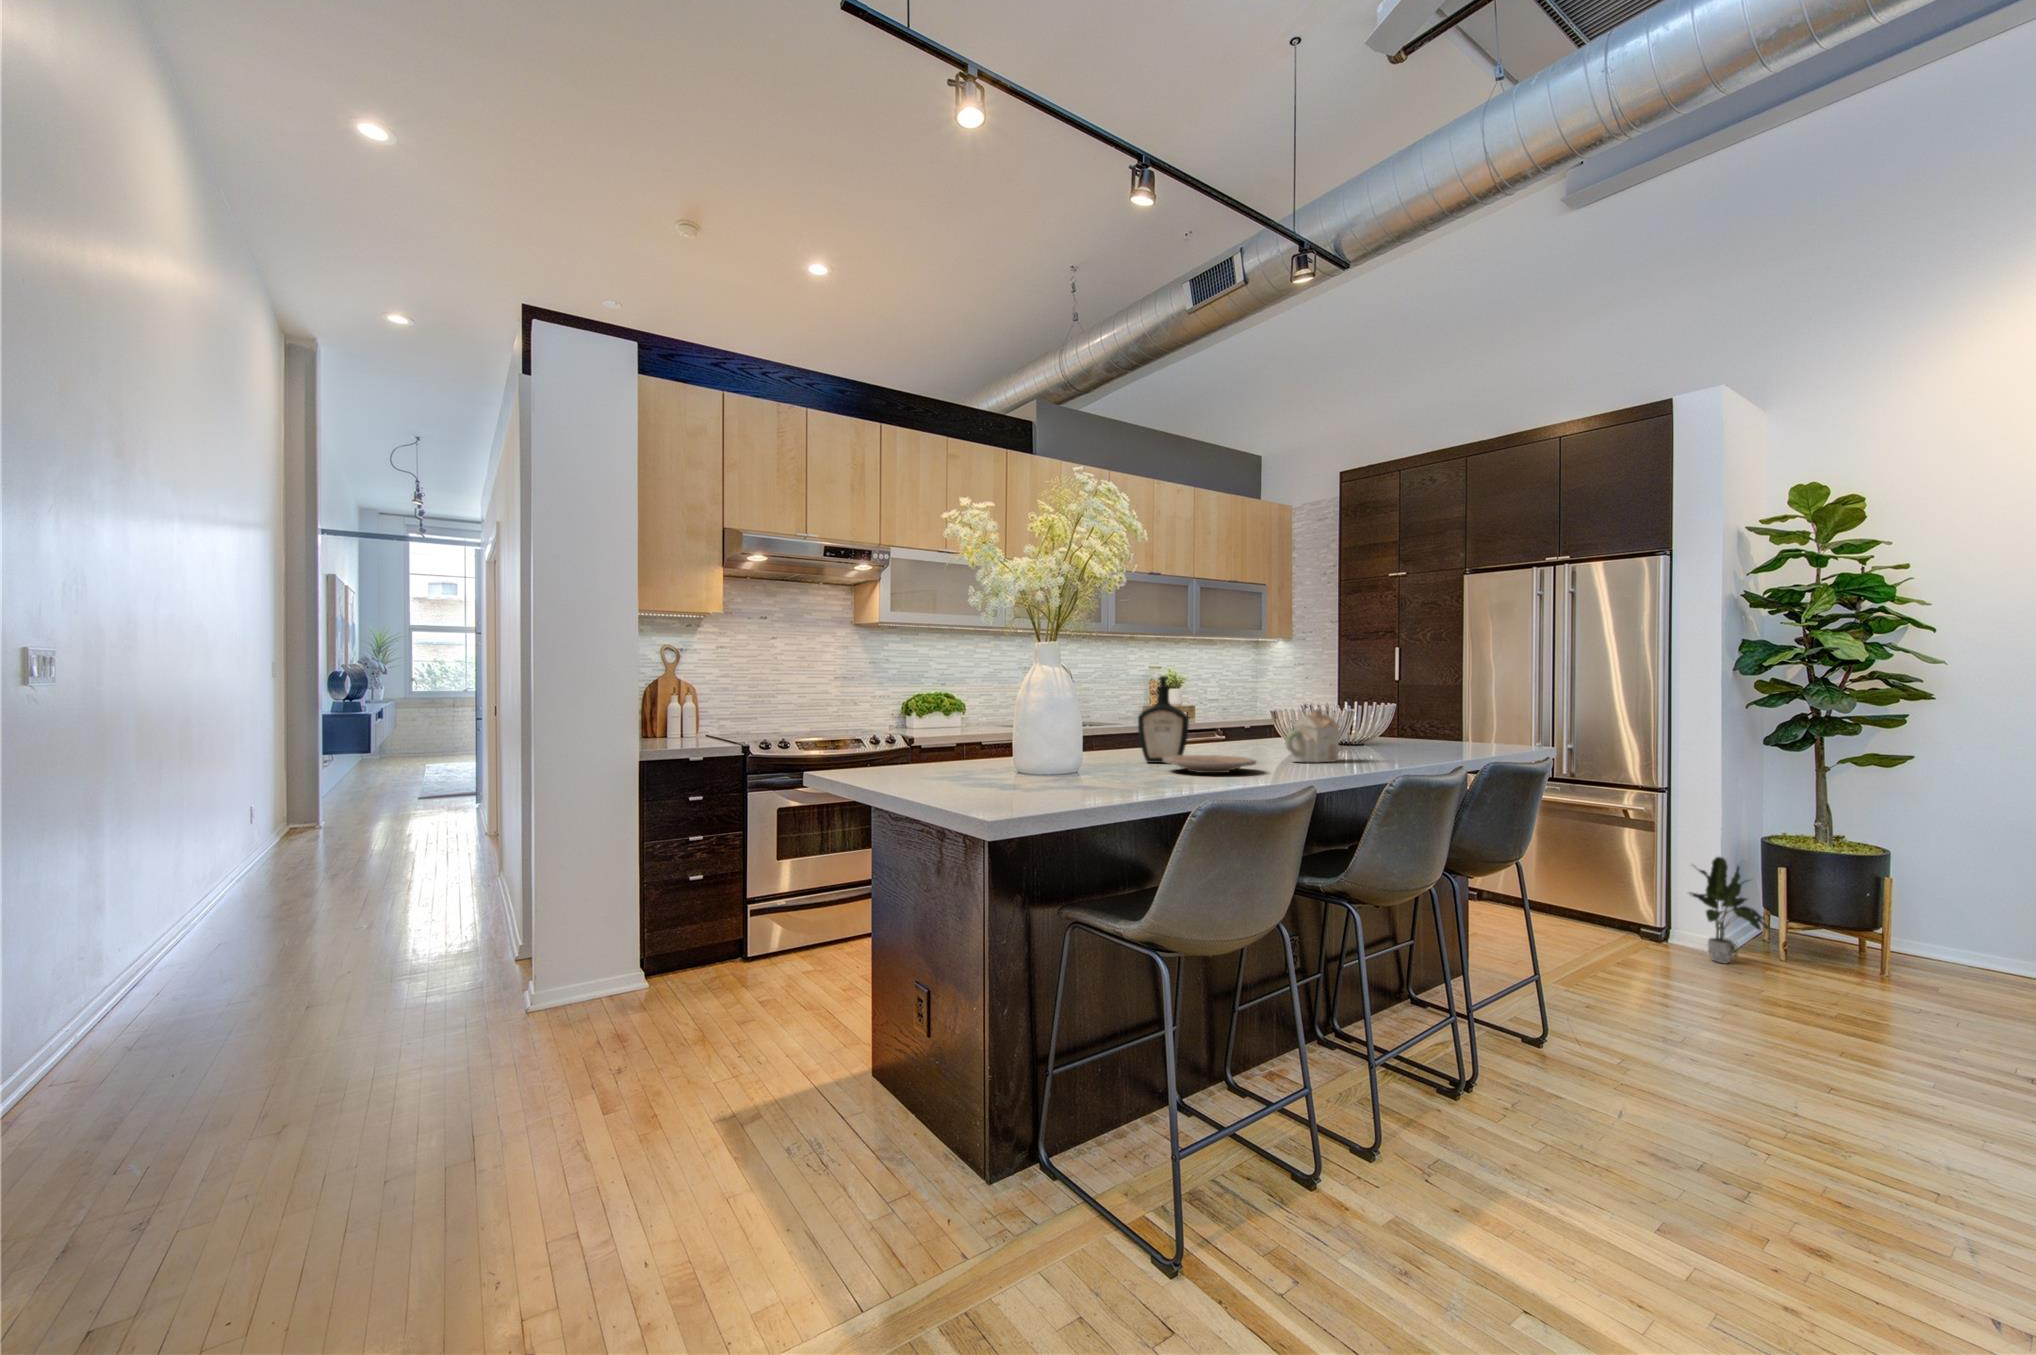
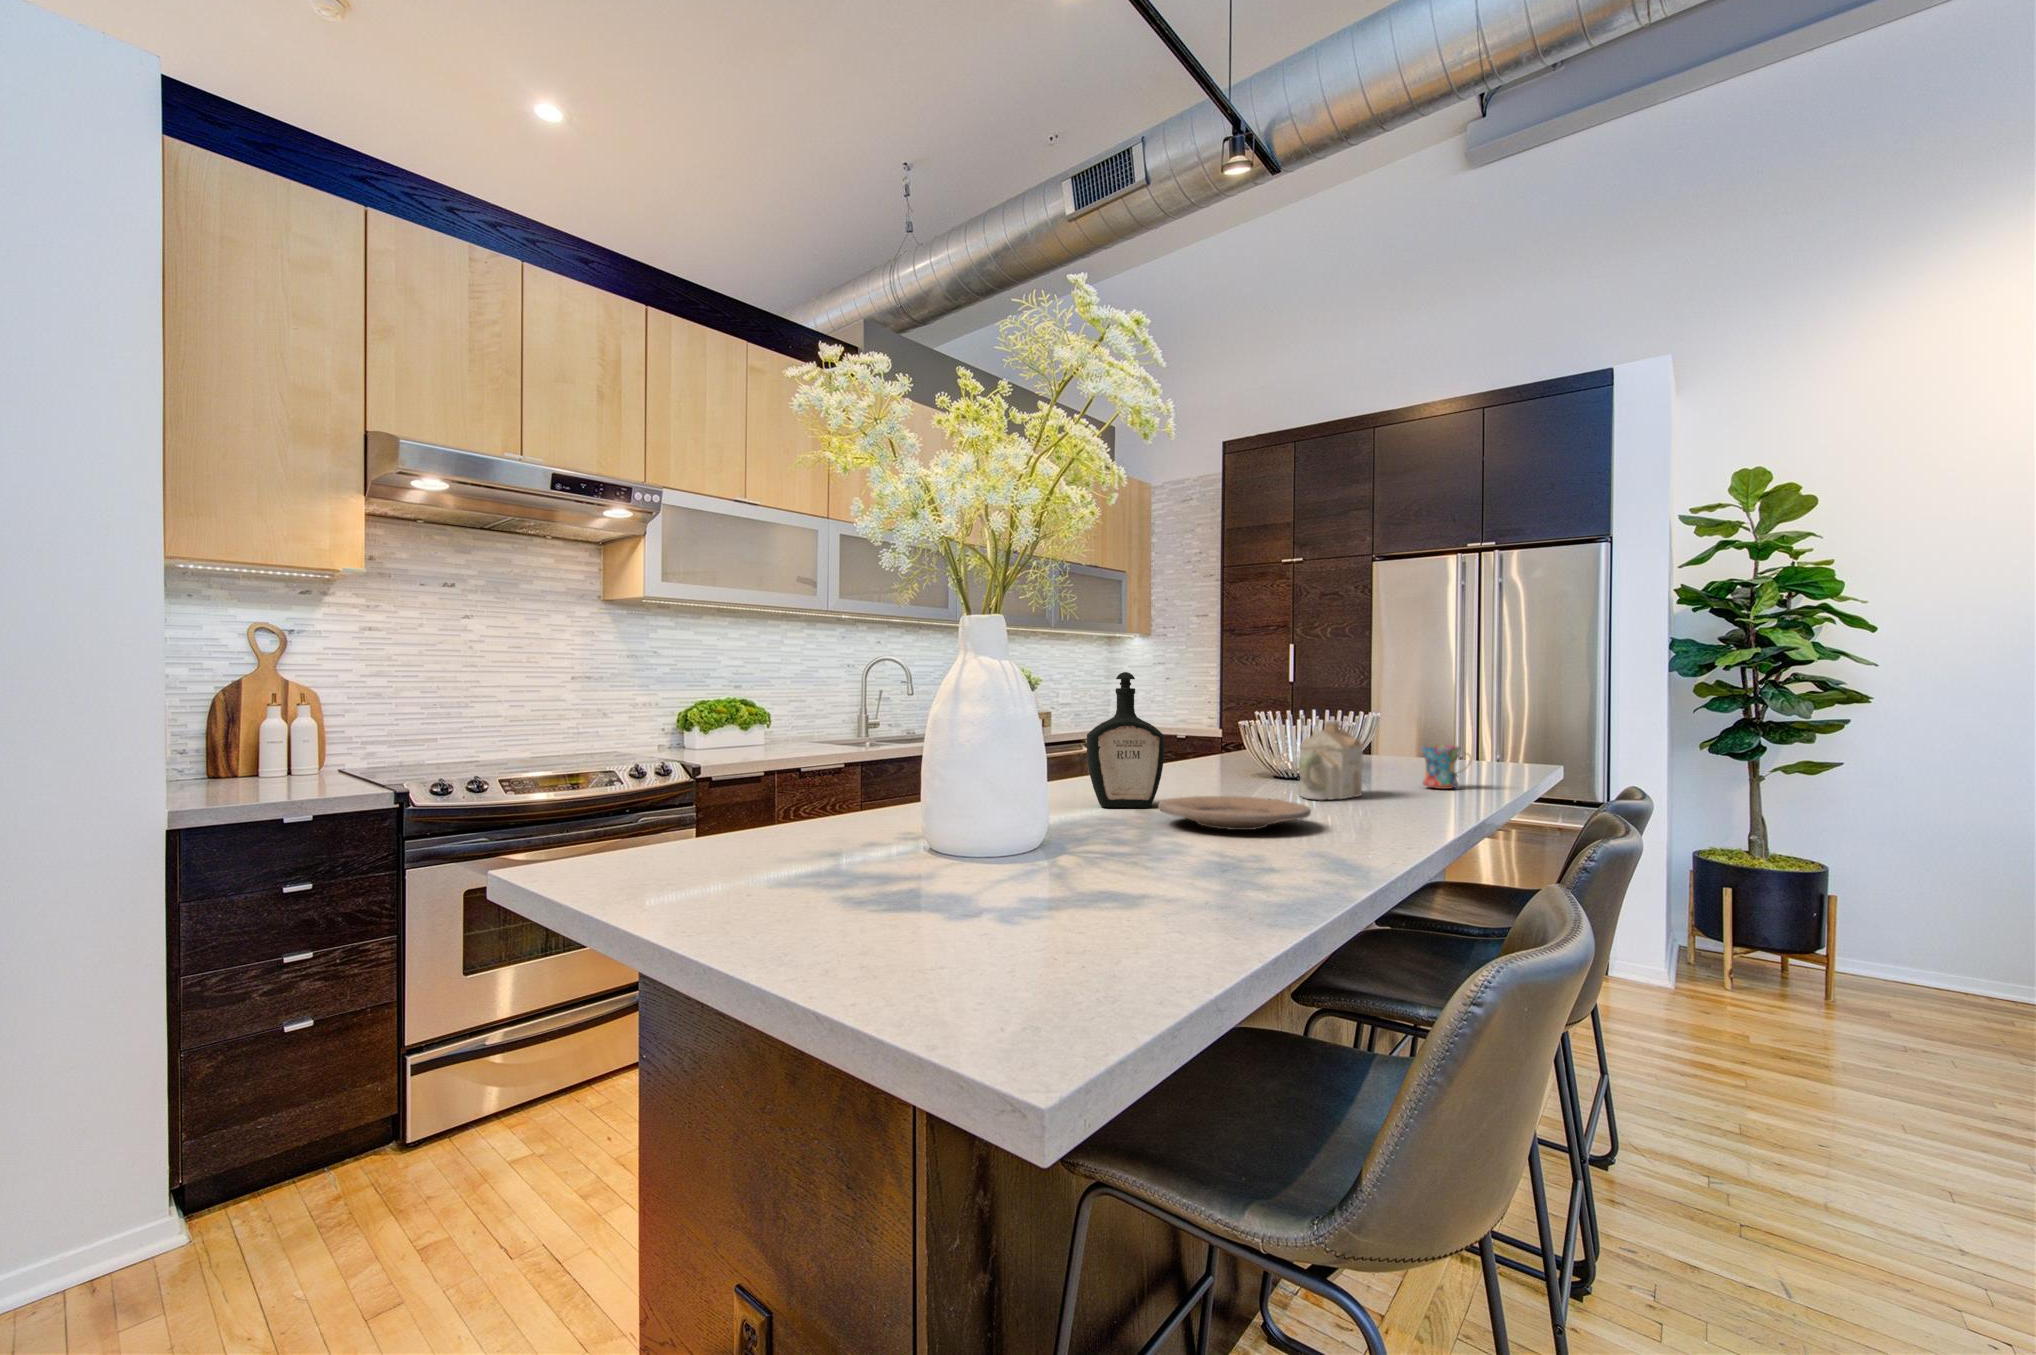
mug: none [1397,728,1432,759] -> present [1421,745,1472,789]
potted plant: present [1689,857,1769,963] -> none [1642,882,1741,1006]

